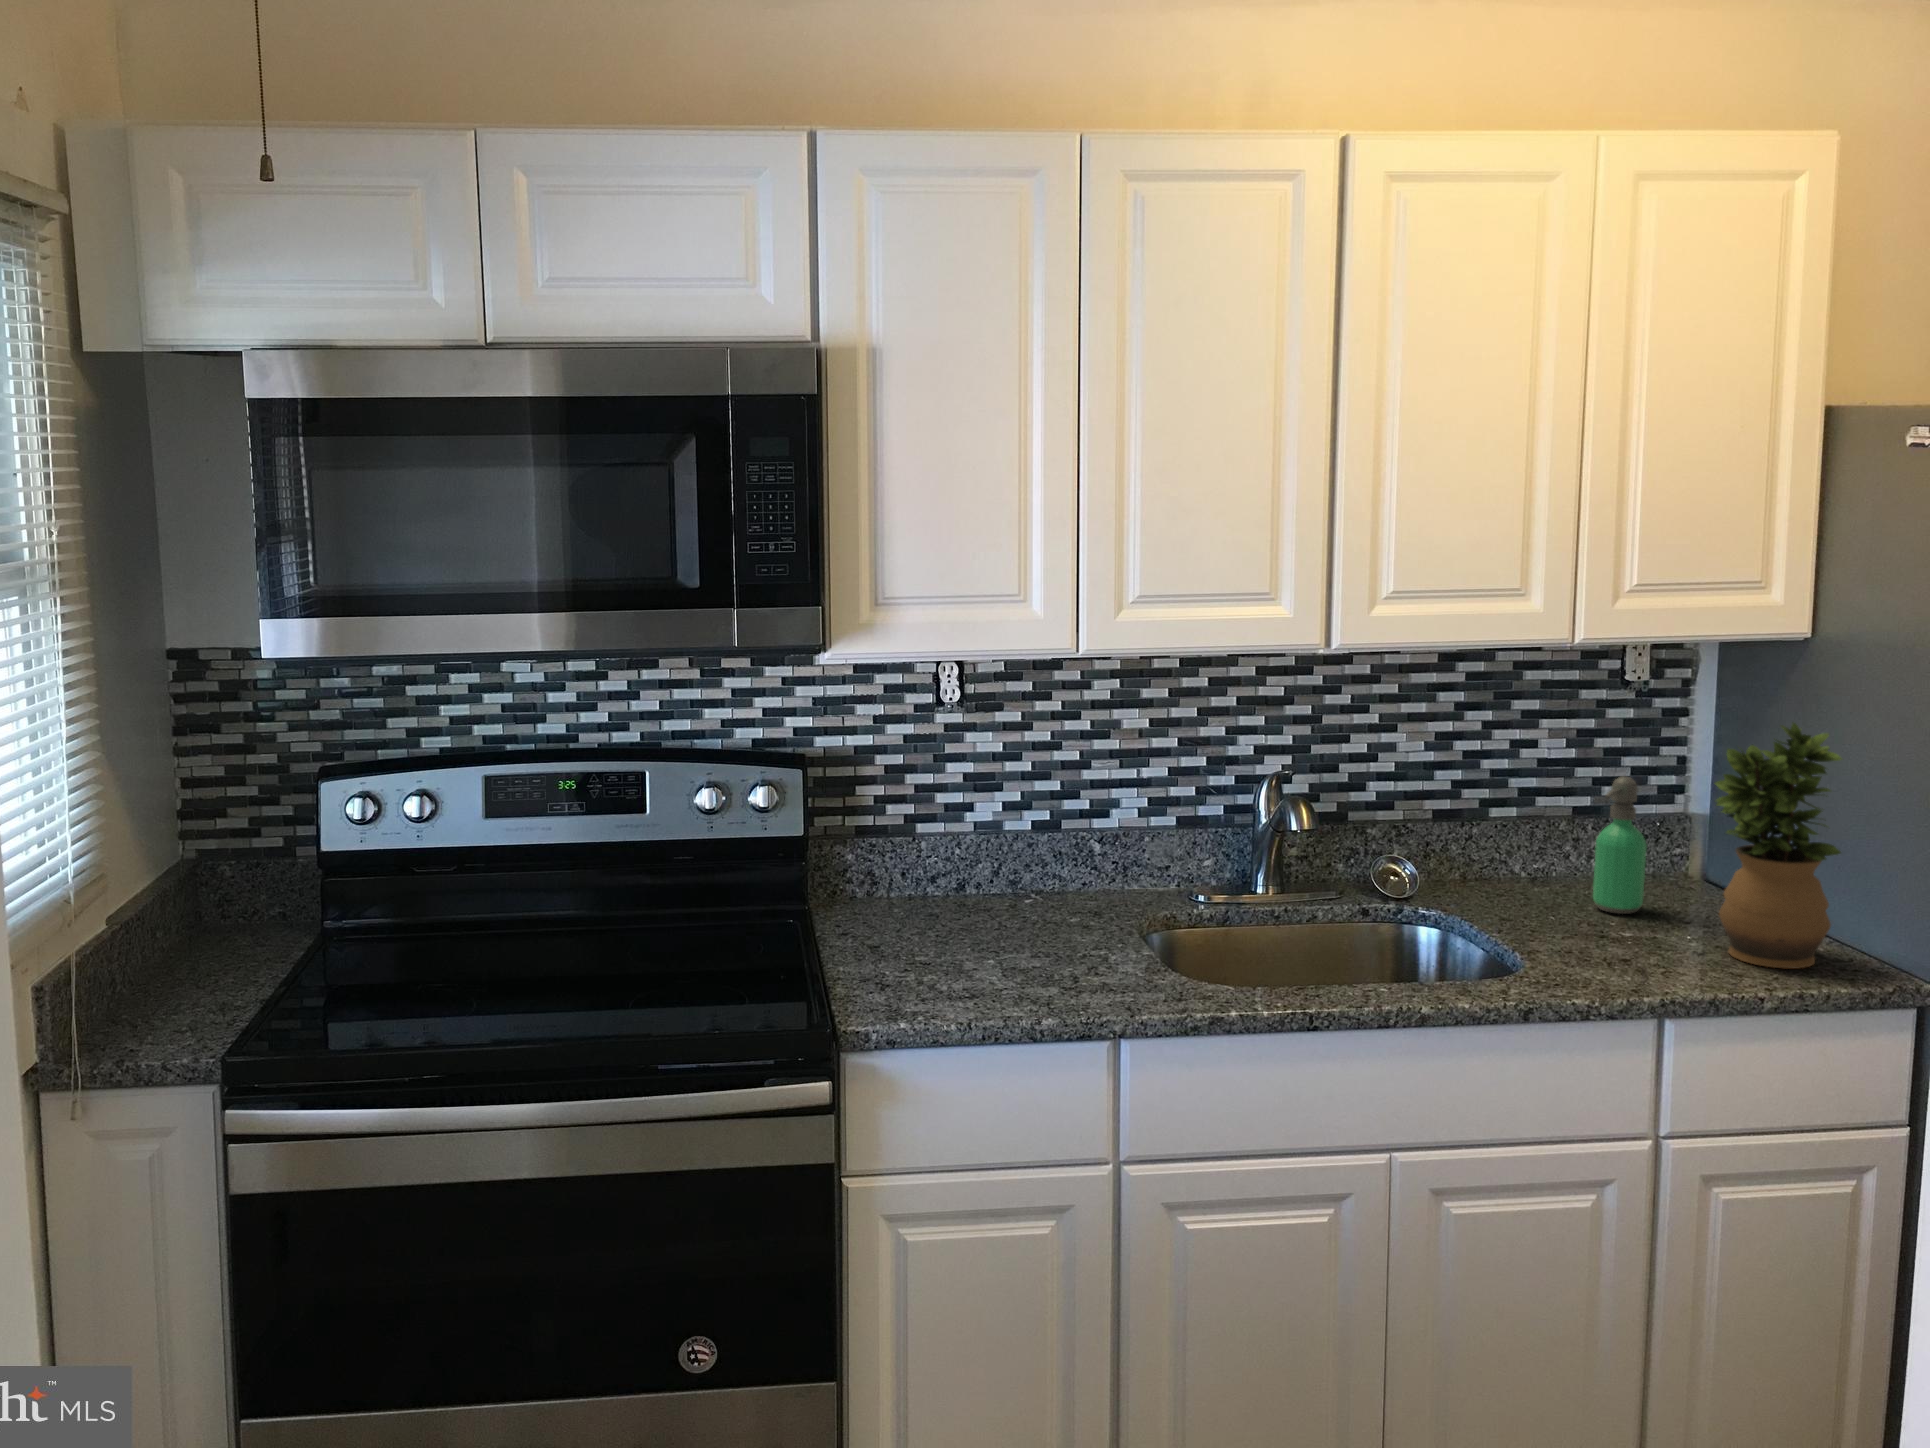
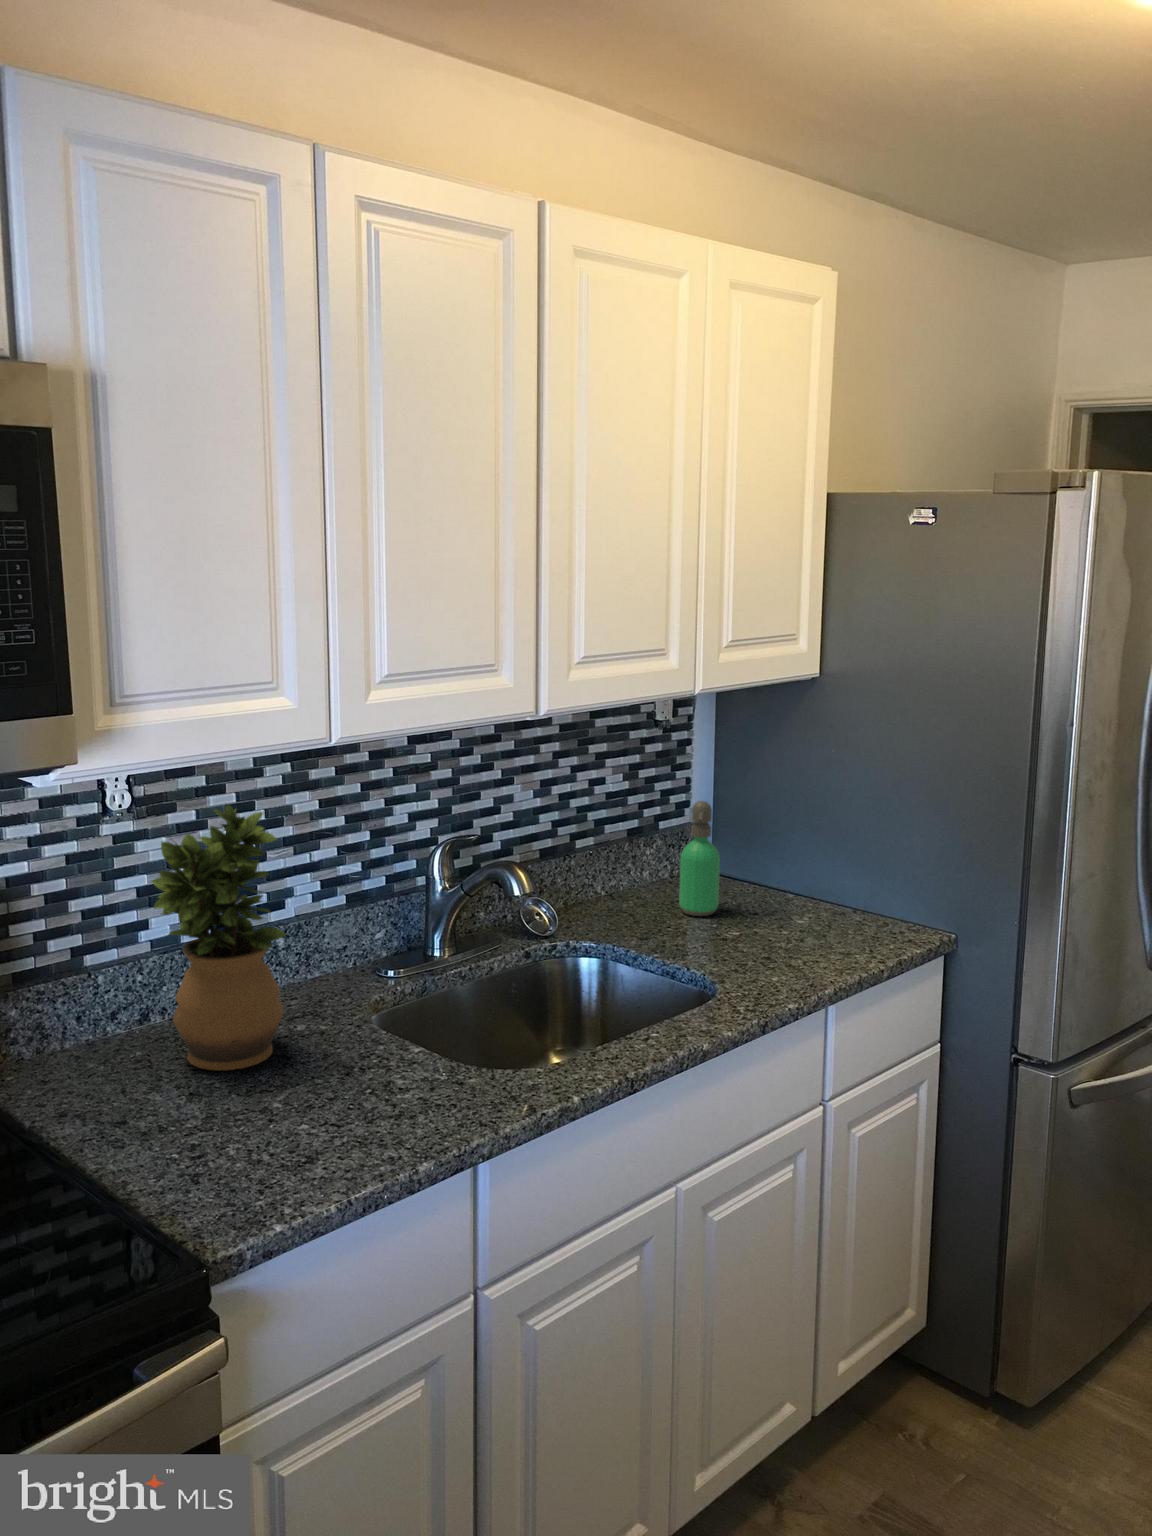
potted plant: present [1715,723,1842,968] -> present [152,804,286,1070]

